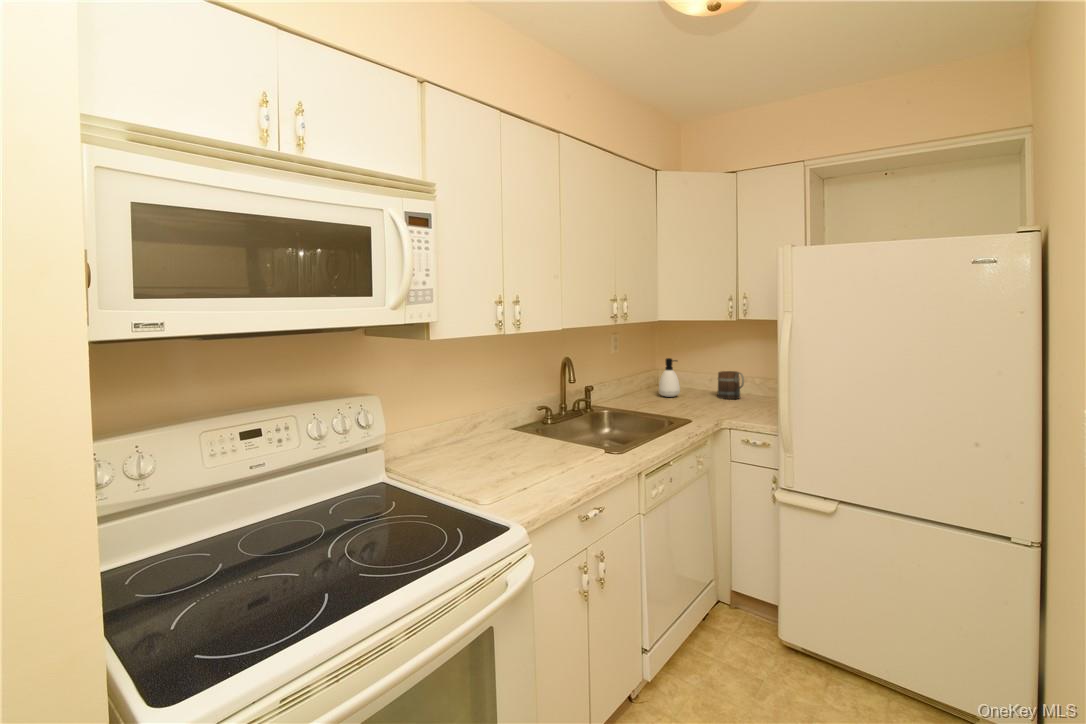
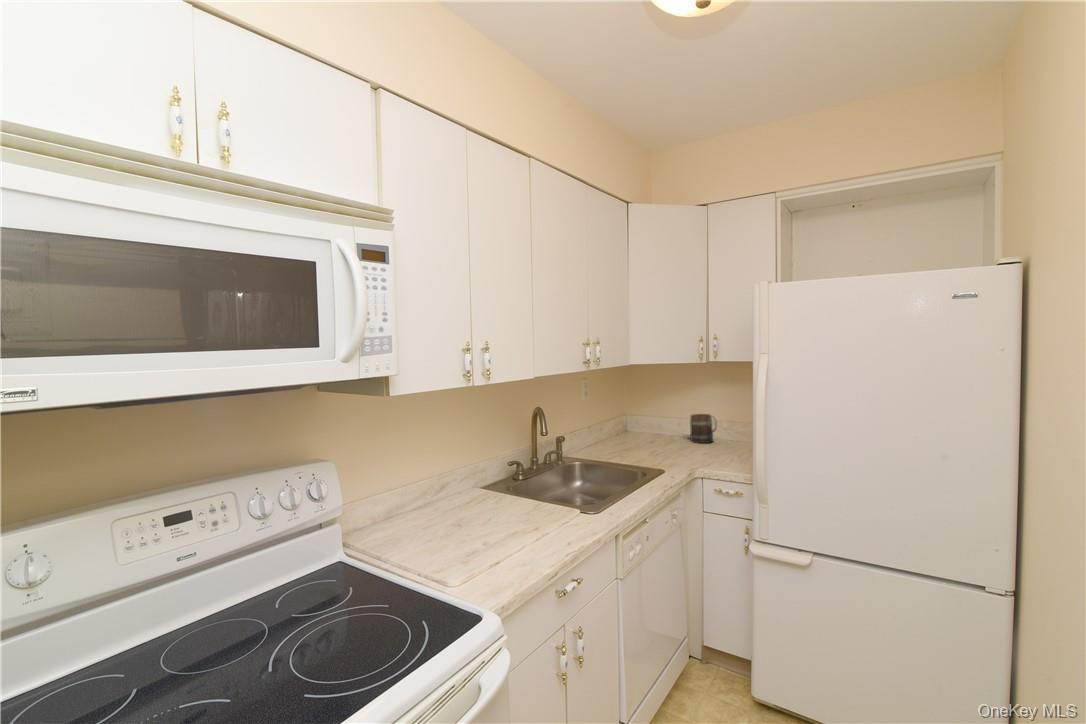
soap dispenser: present [659,358,680,397] -> none [631,402,653,442]

